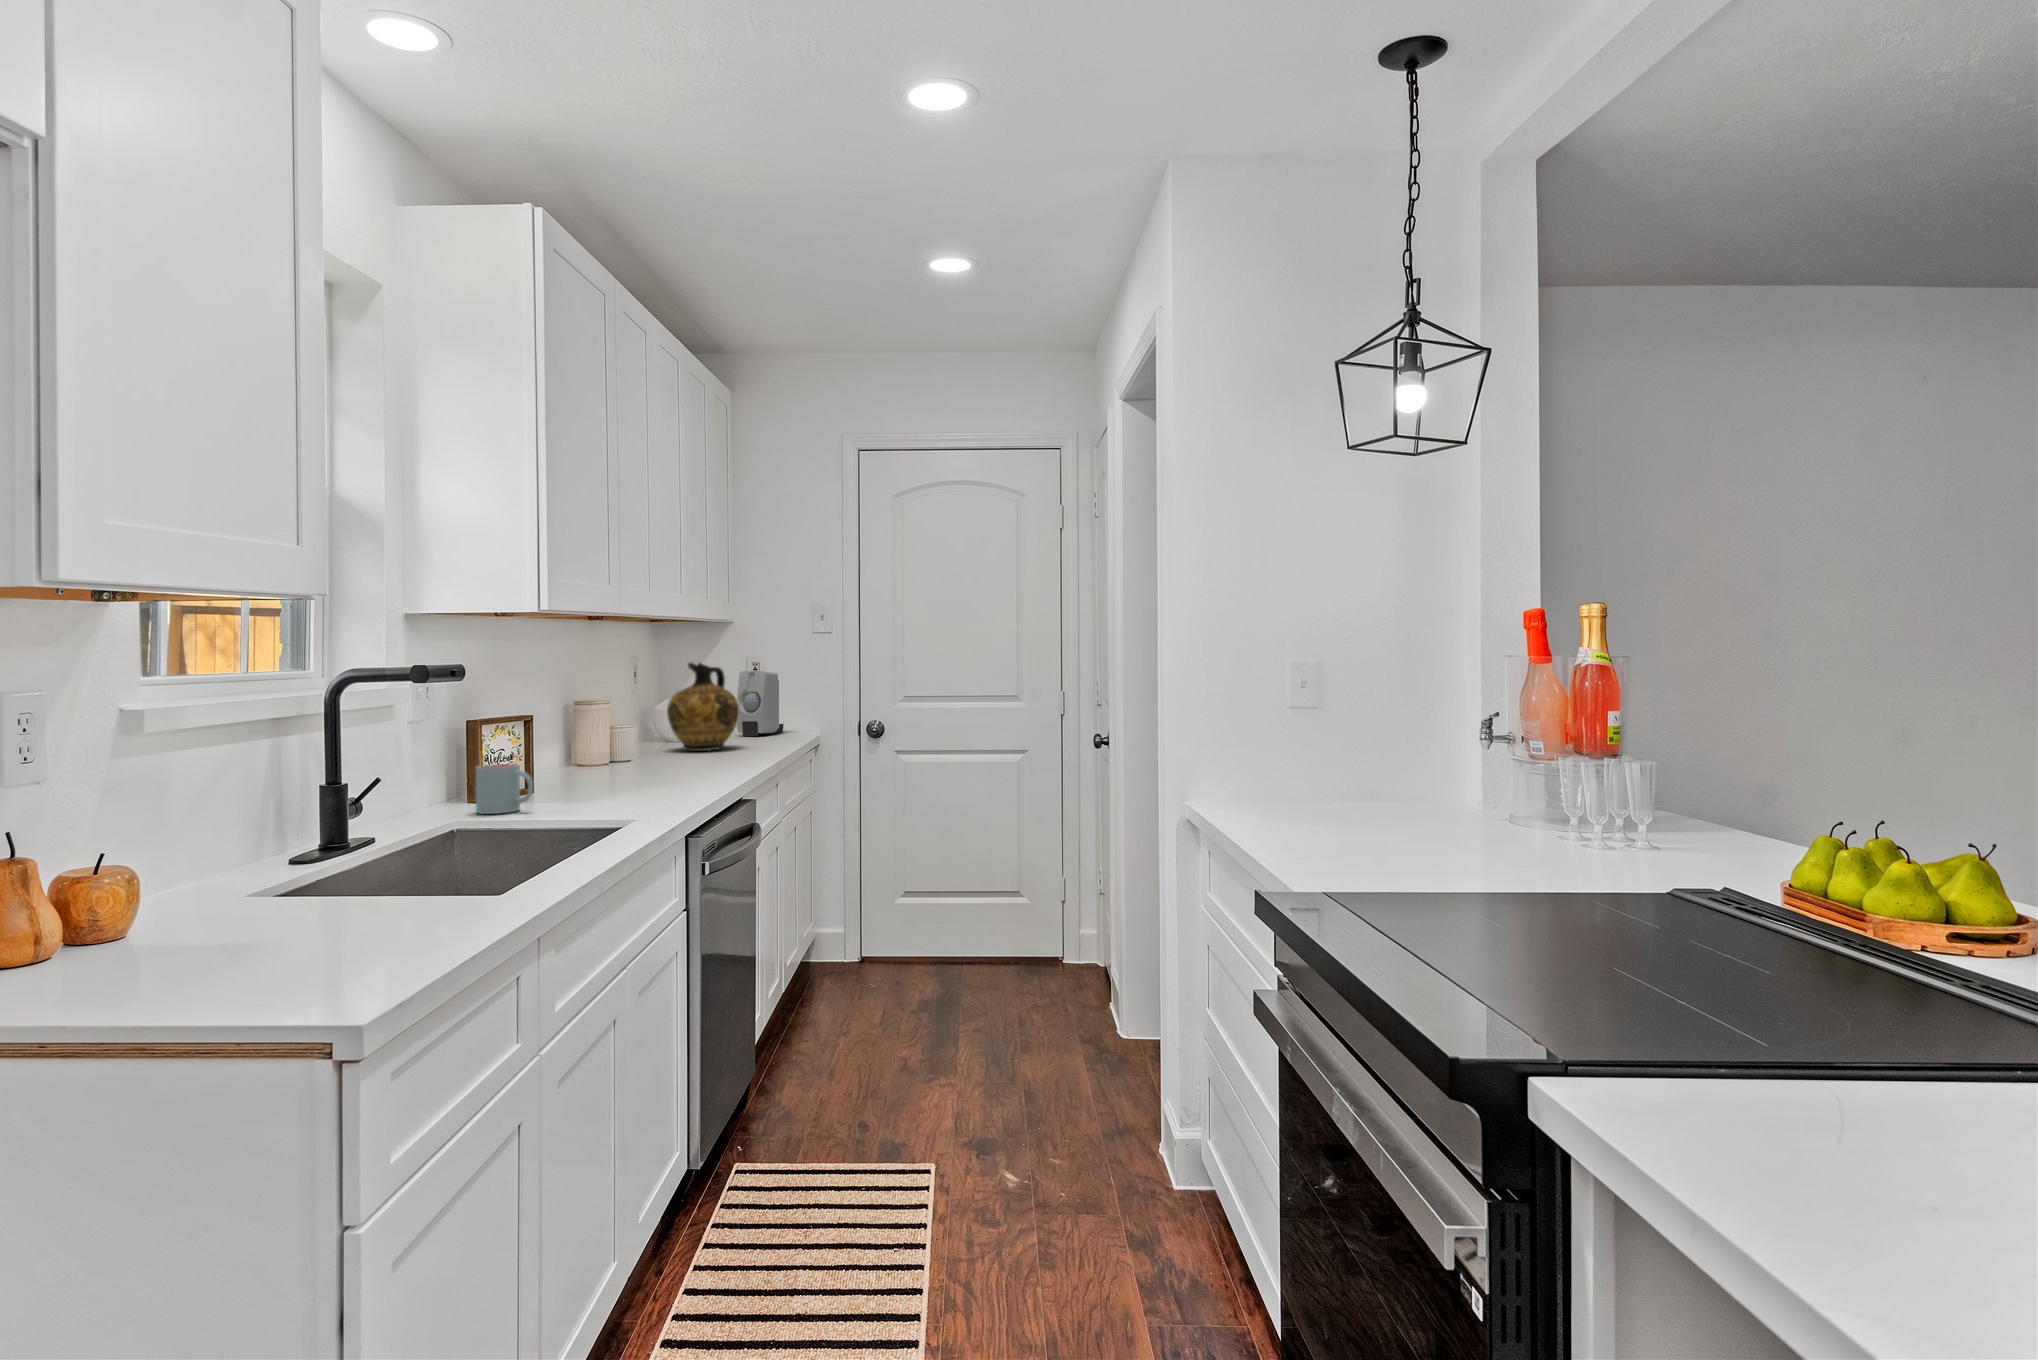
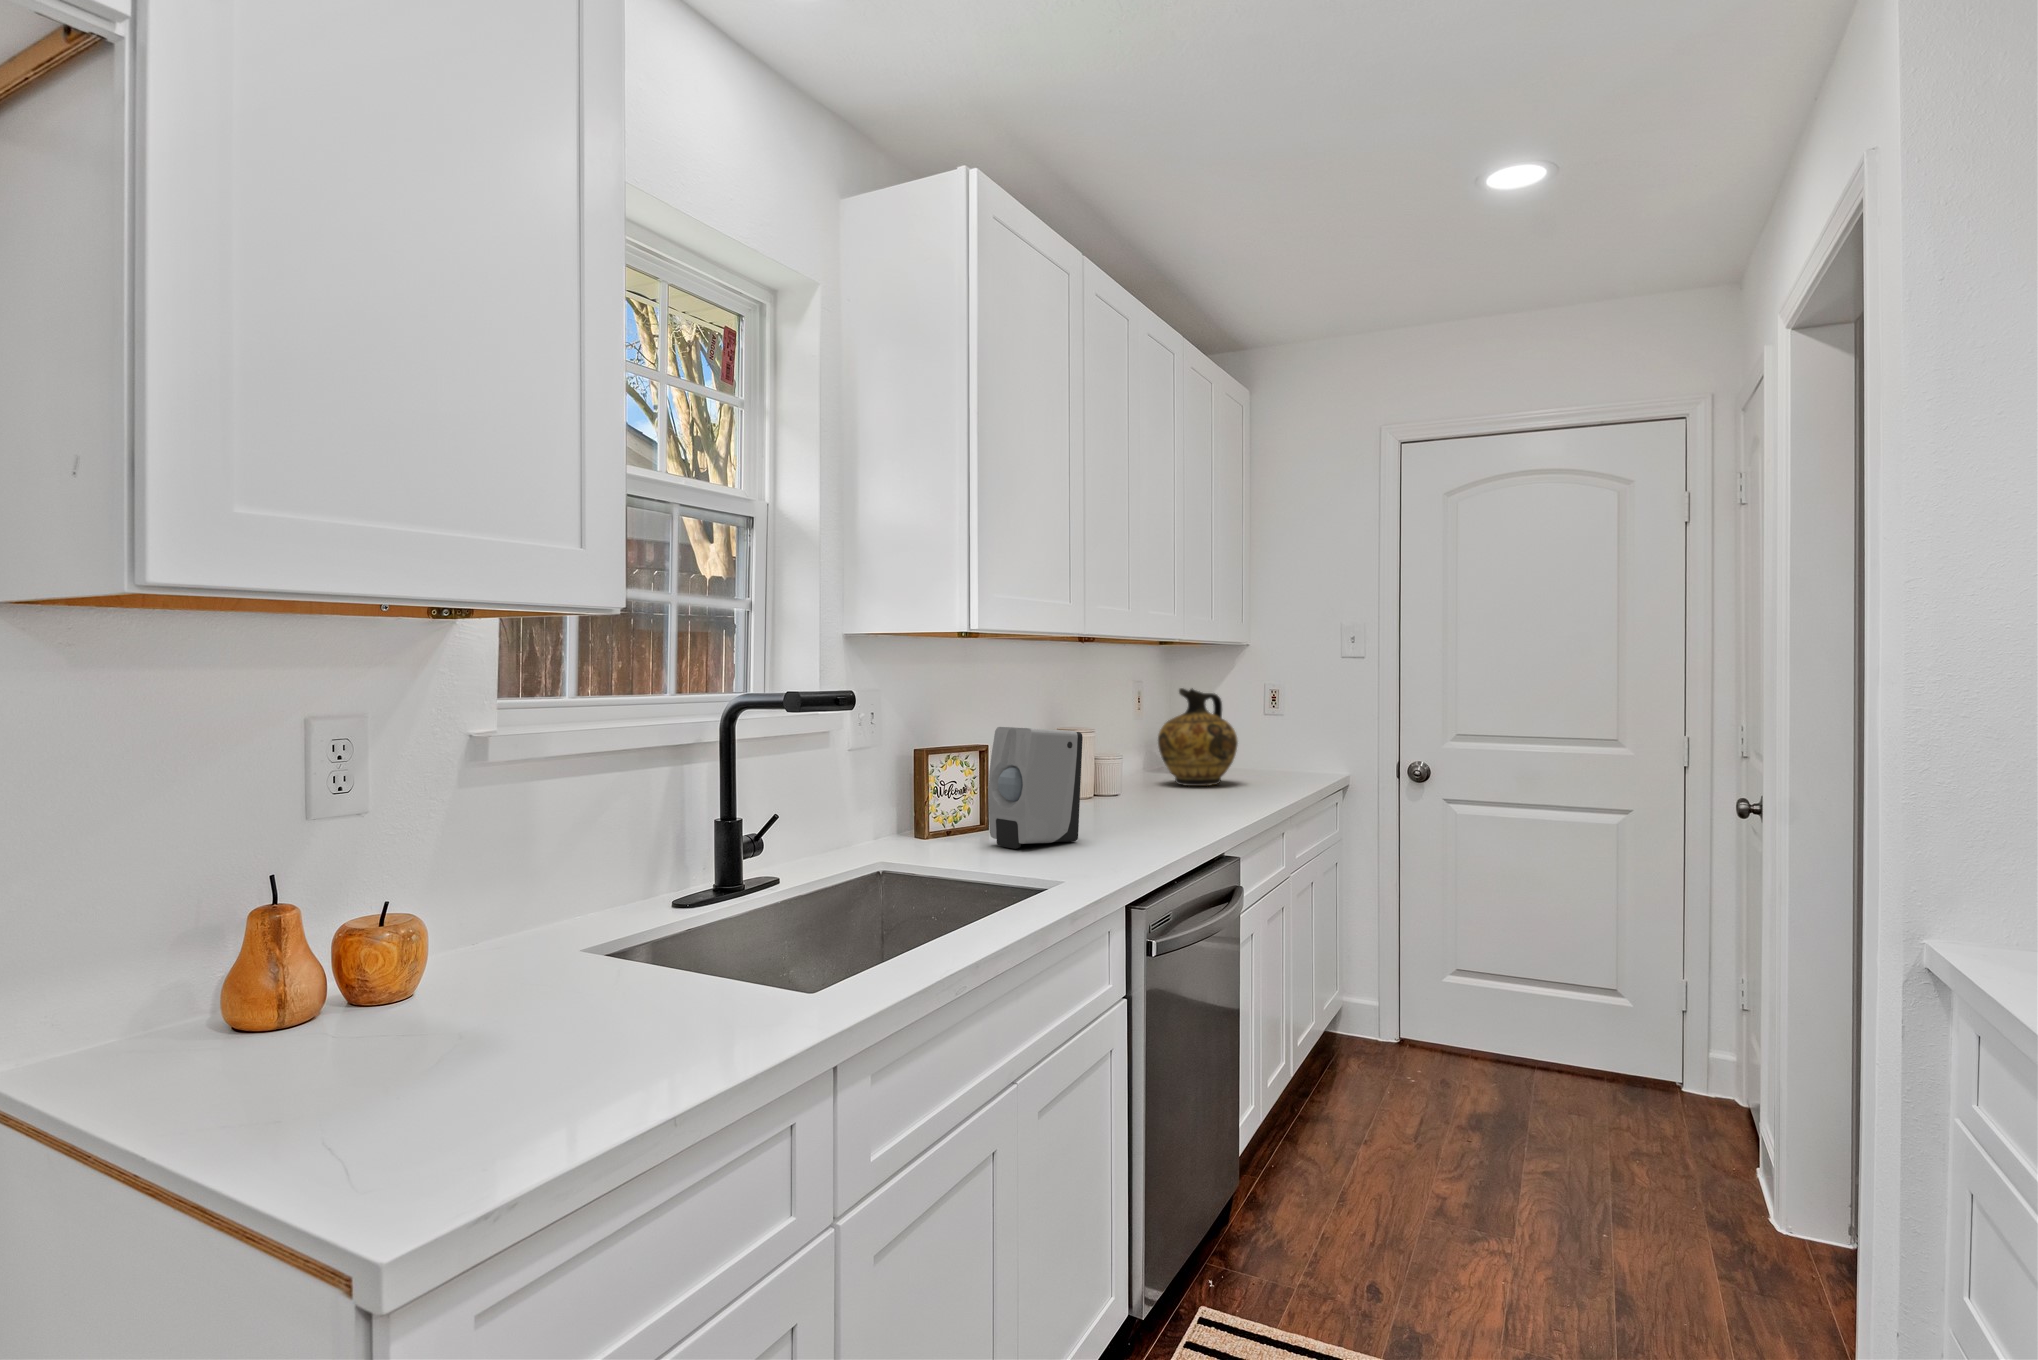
soap dispenser: present [737,671,783,736] -> present [988,727,1083,849]
mug: present [476,764,534,814] -> none [909,800,964,855]

